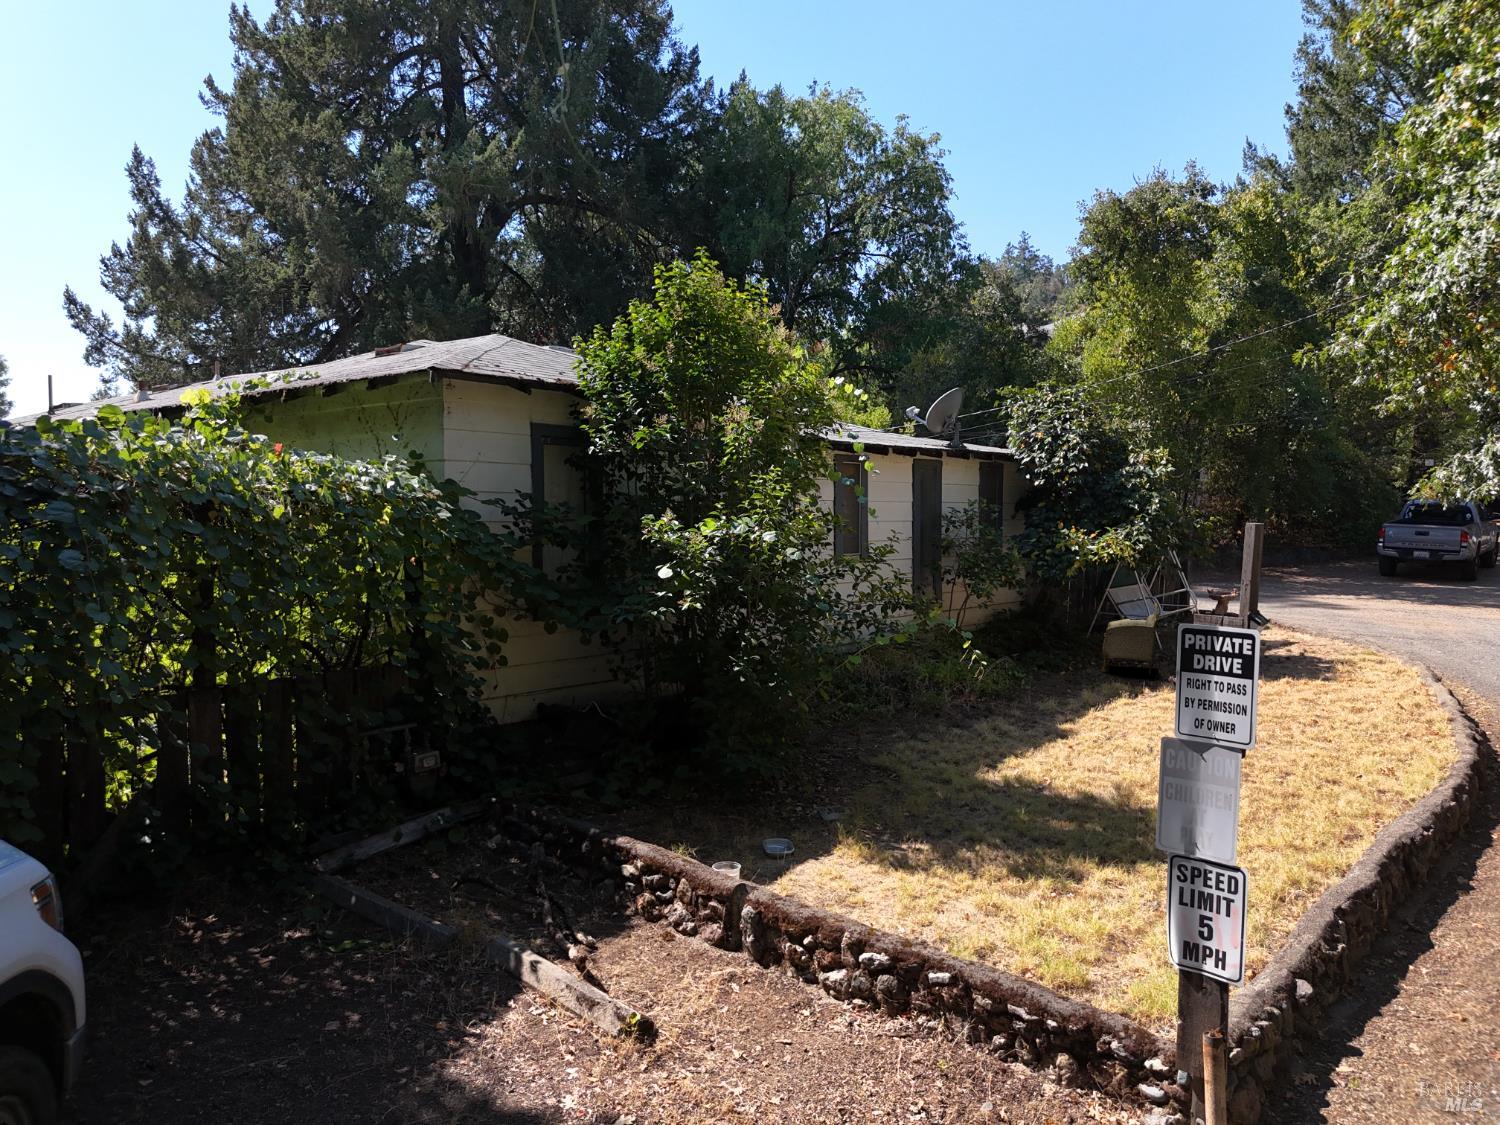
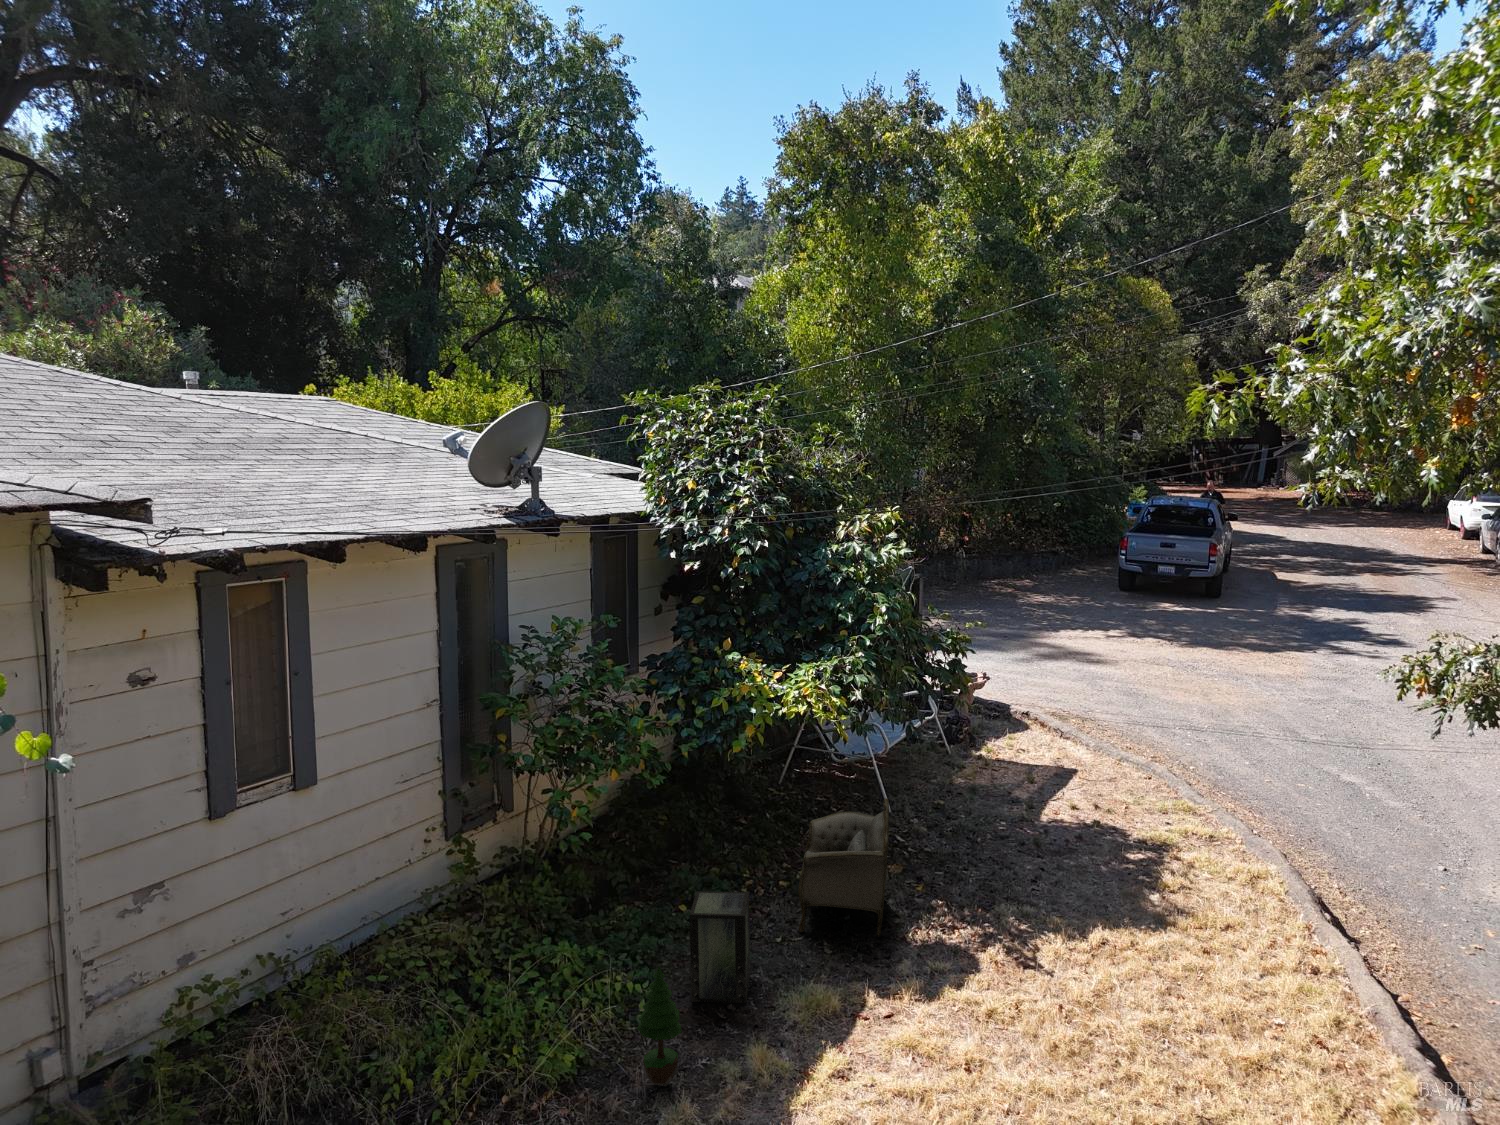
storage box: none [1046,632,1077,683] -> present [690,891,750,1003]
potted tree: none [1027,634,1049,693] -> present [637,967,682,1086]

